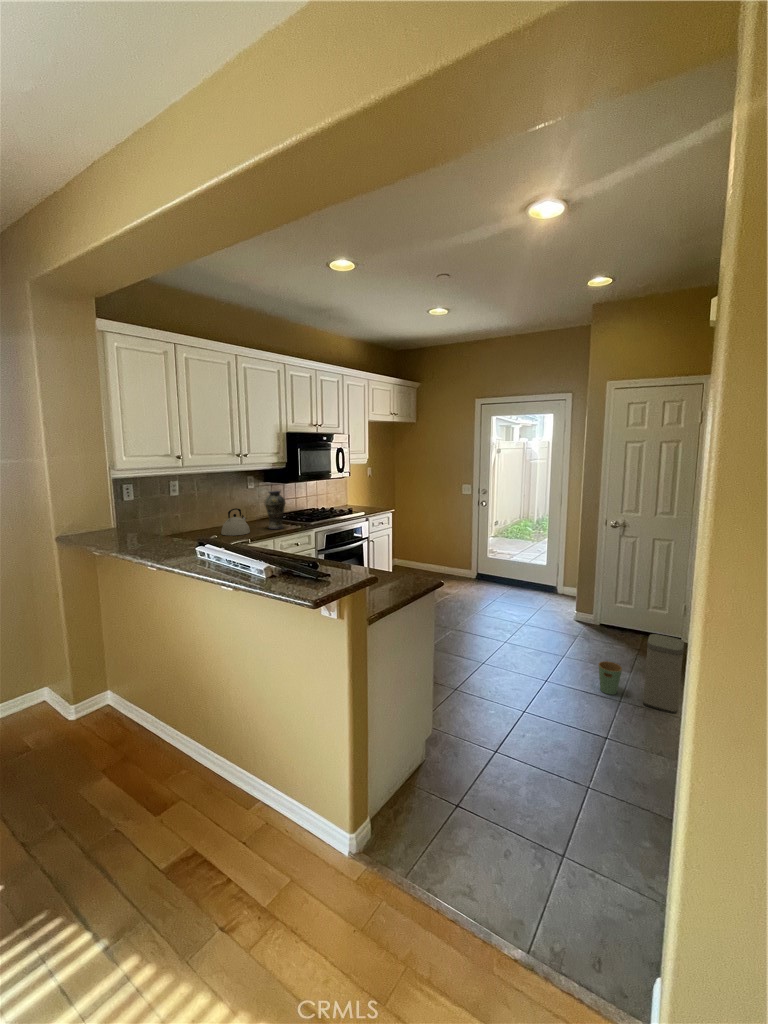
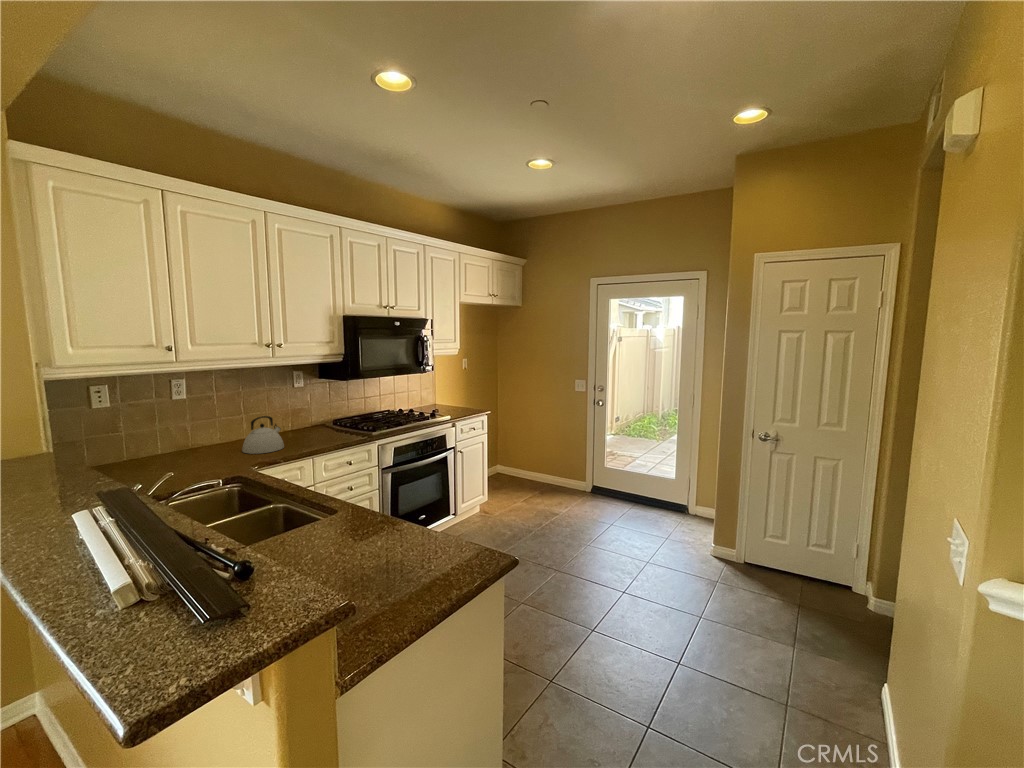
vase: present [265,490,285,529] -> none [307,391,336,443]
trash can: present [598,634,684,714] -> none [754,609,885,734]

